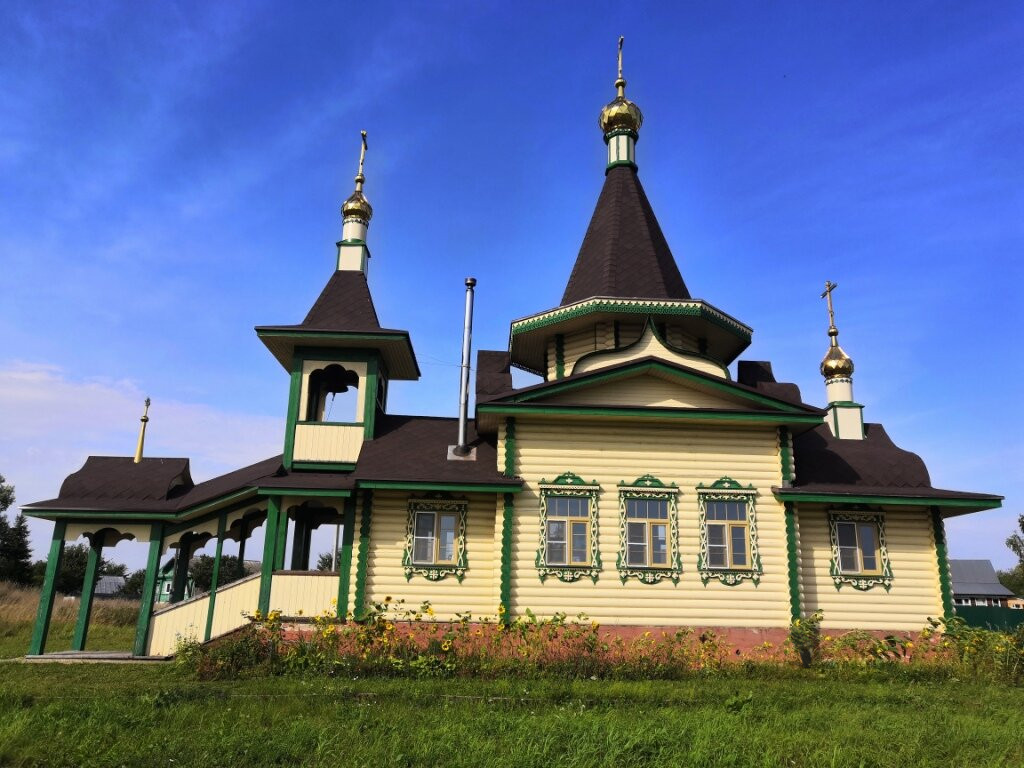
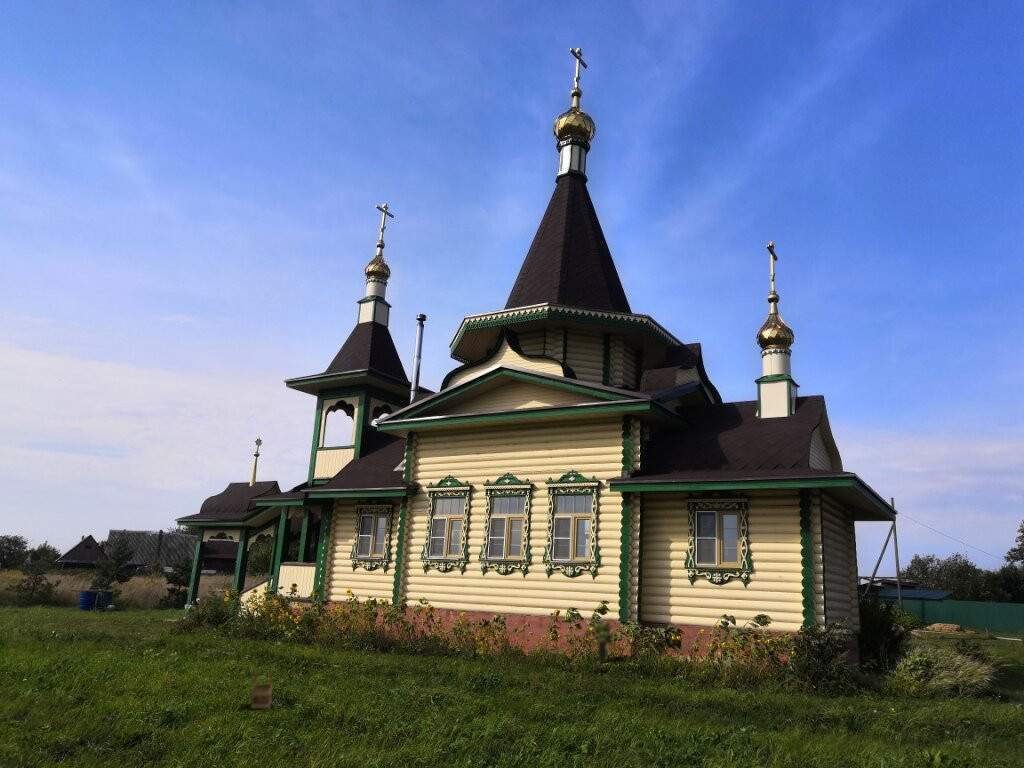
basket: none [803,687,852,740] -> present [251,669,273,709]

